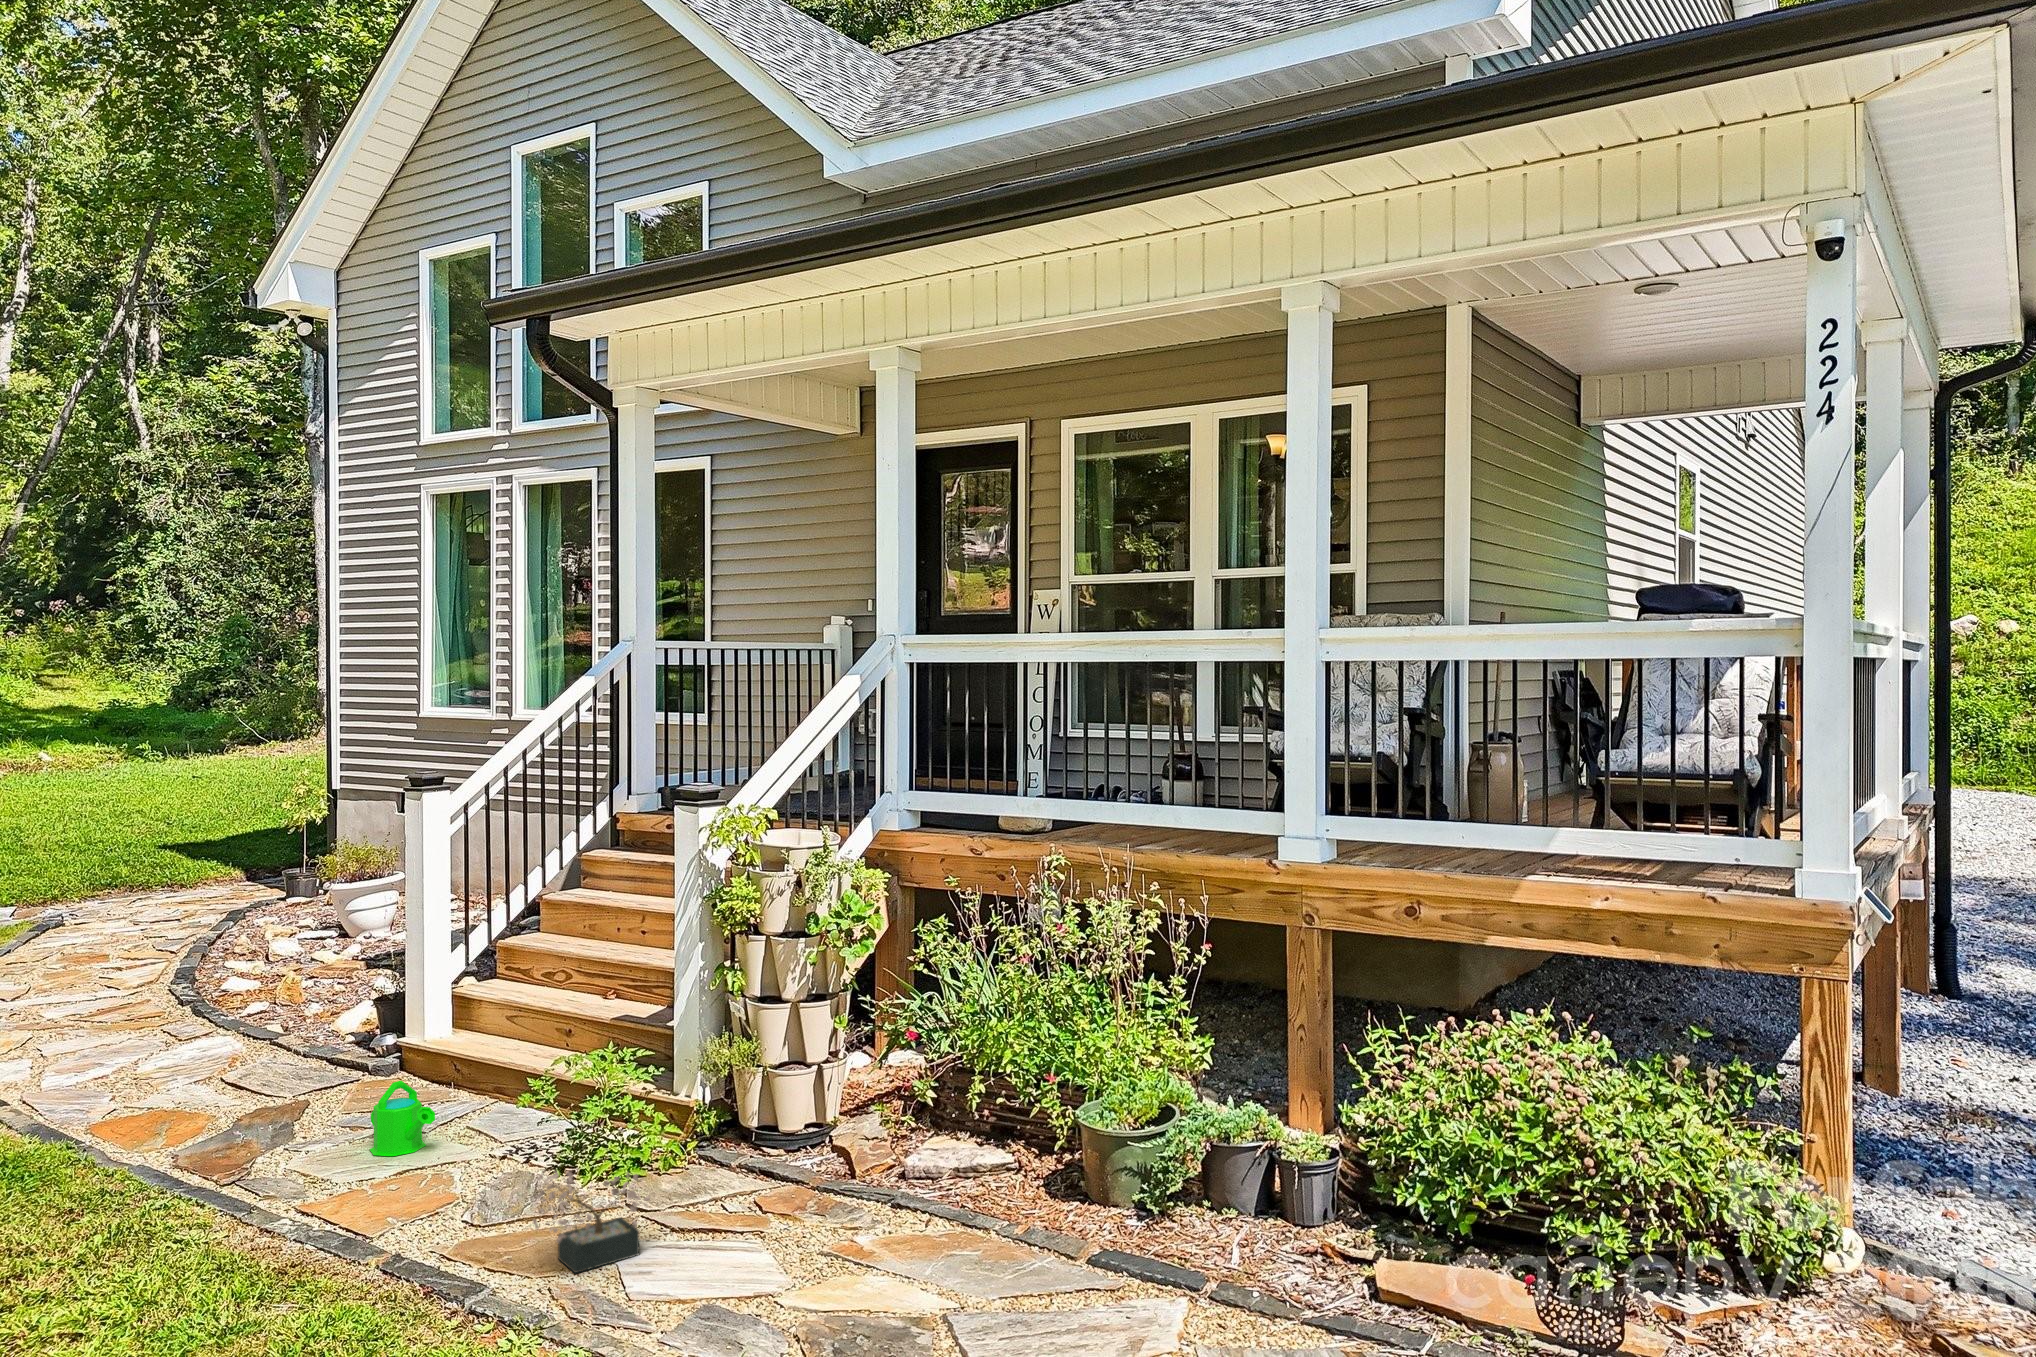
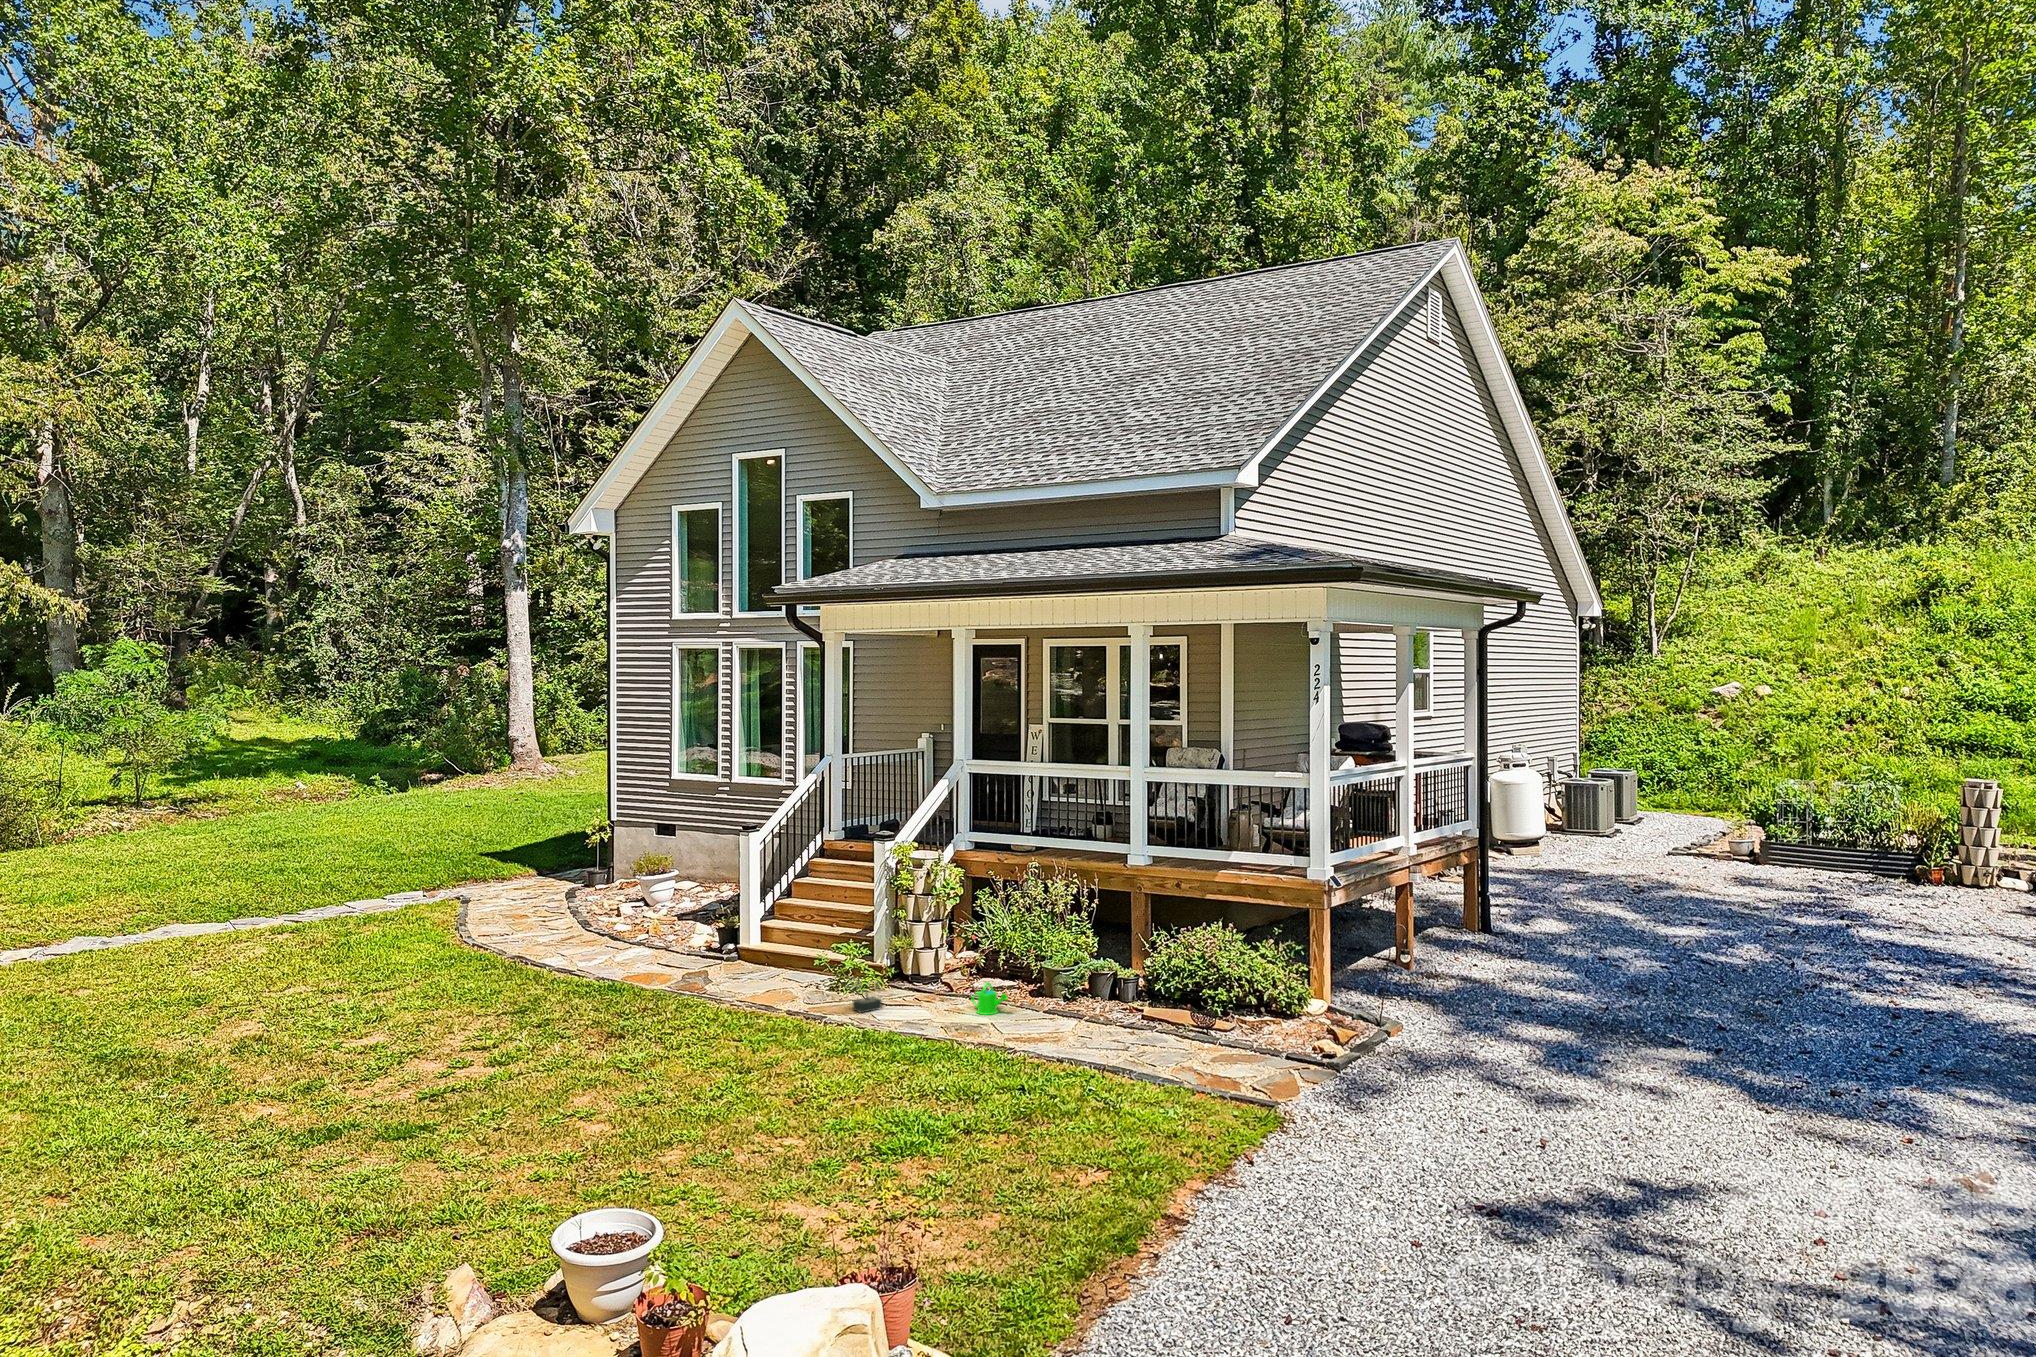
watering can: present [370,1081,435,1156] -> present [972,982,1008,1015]

